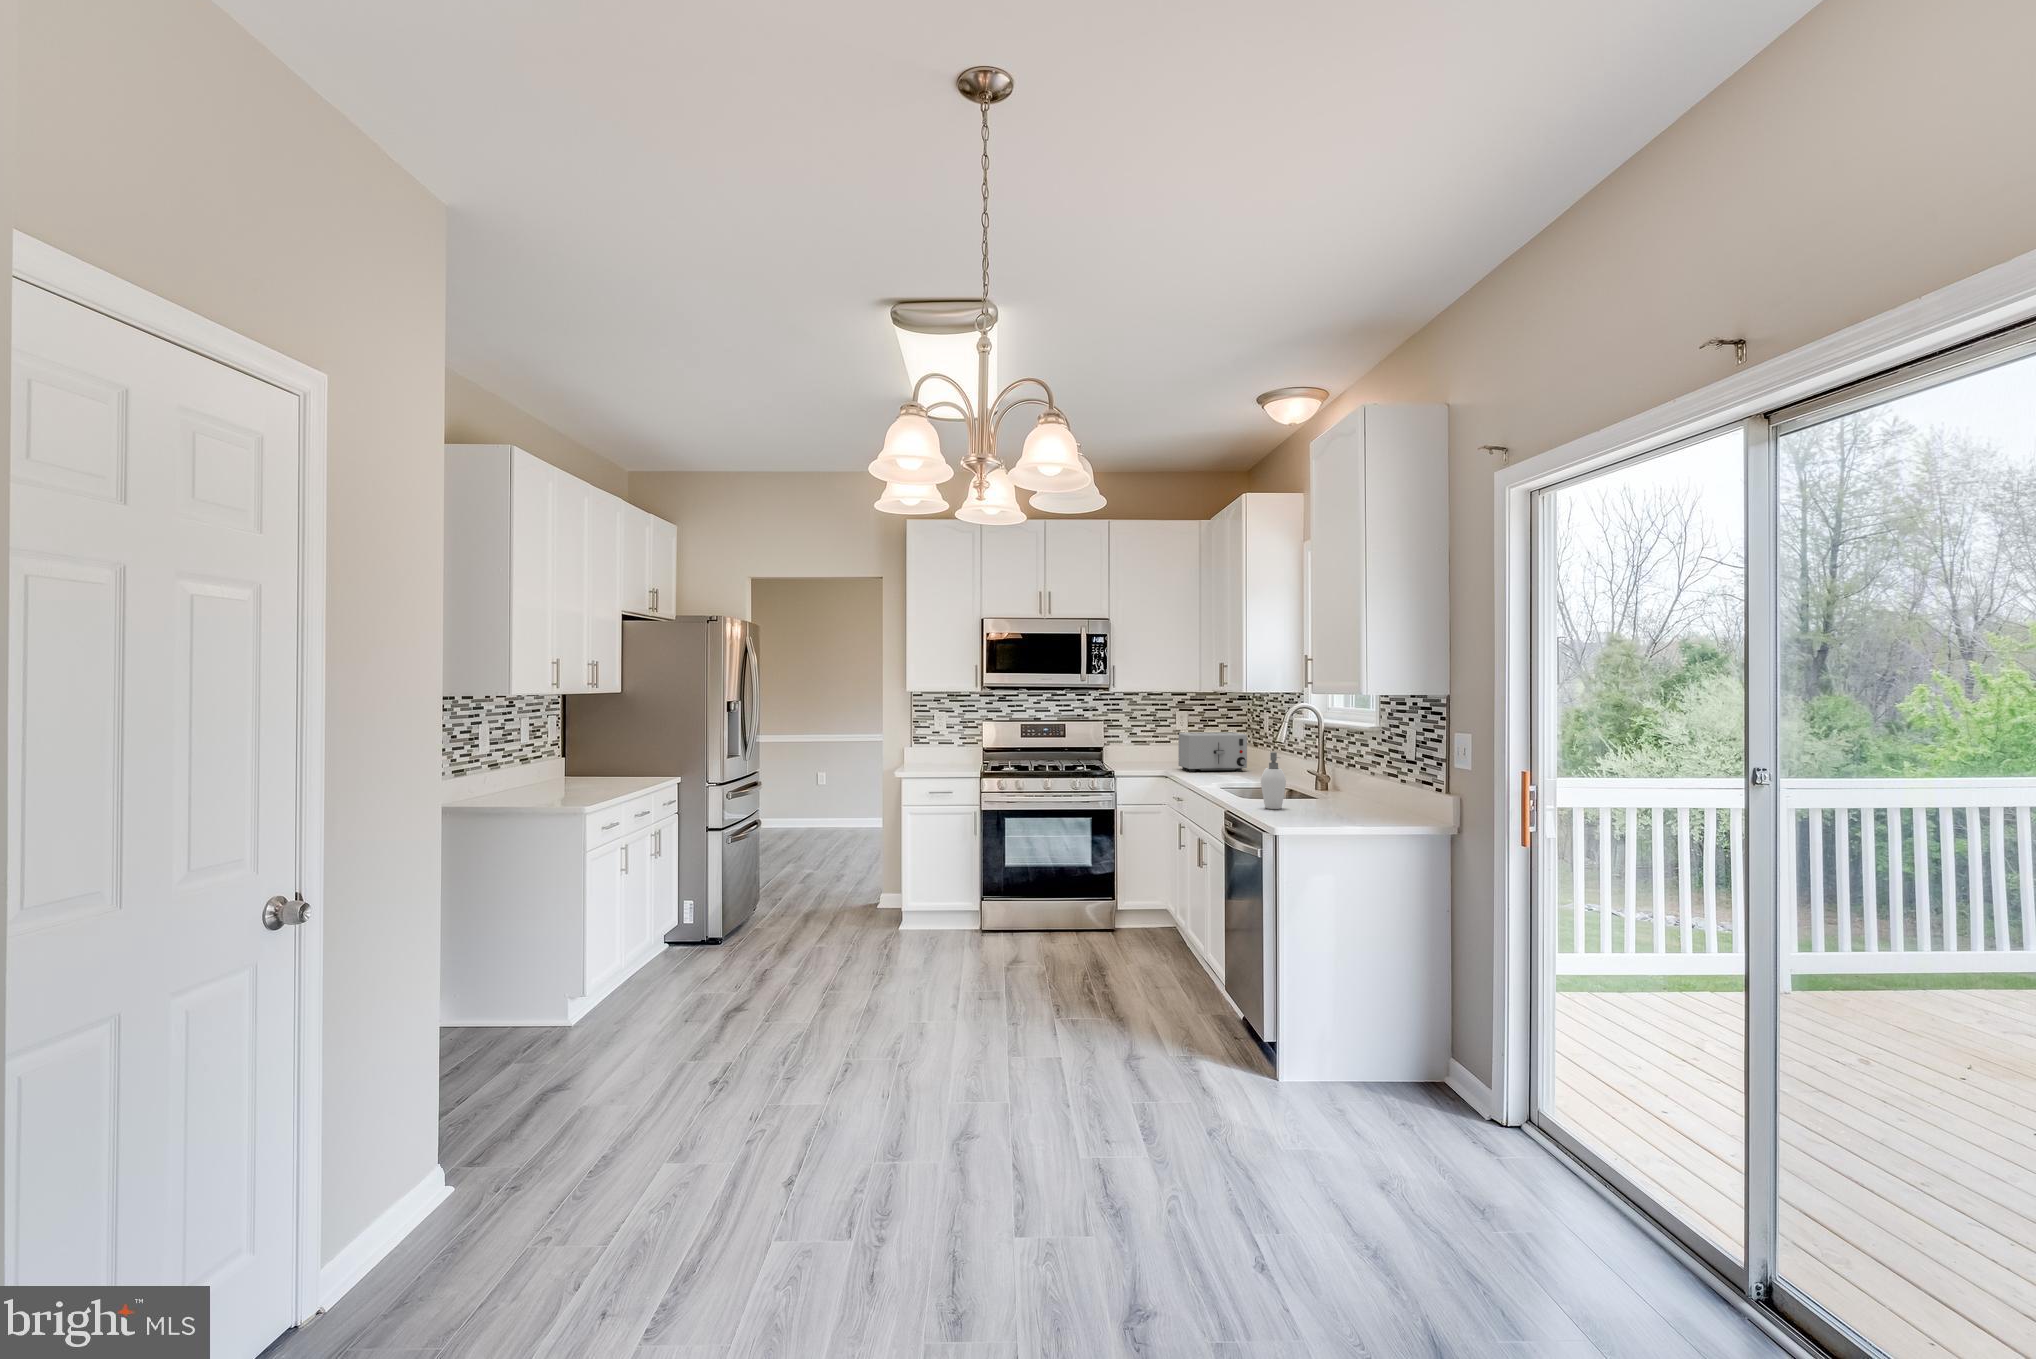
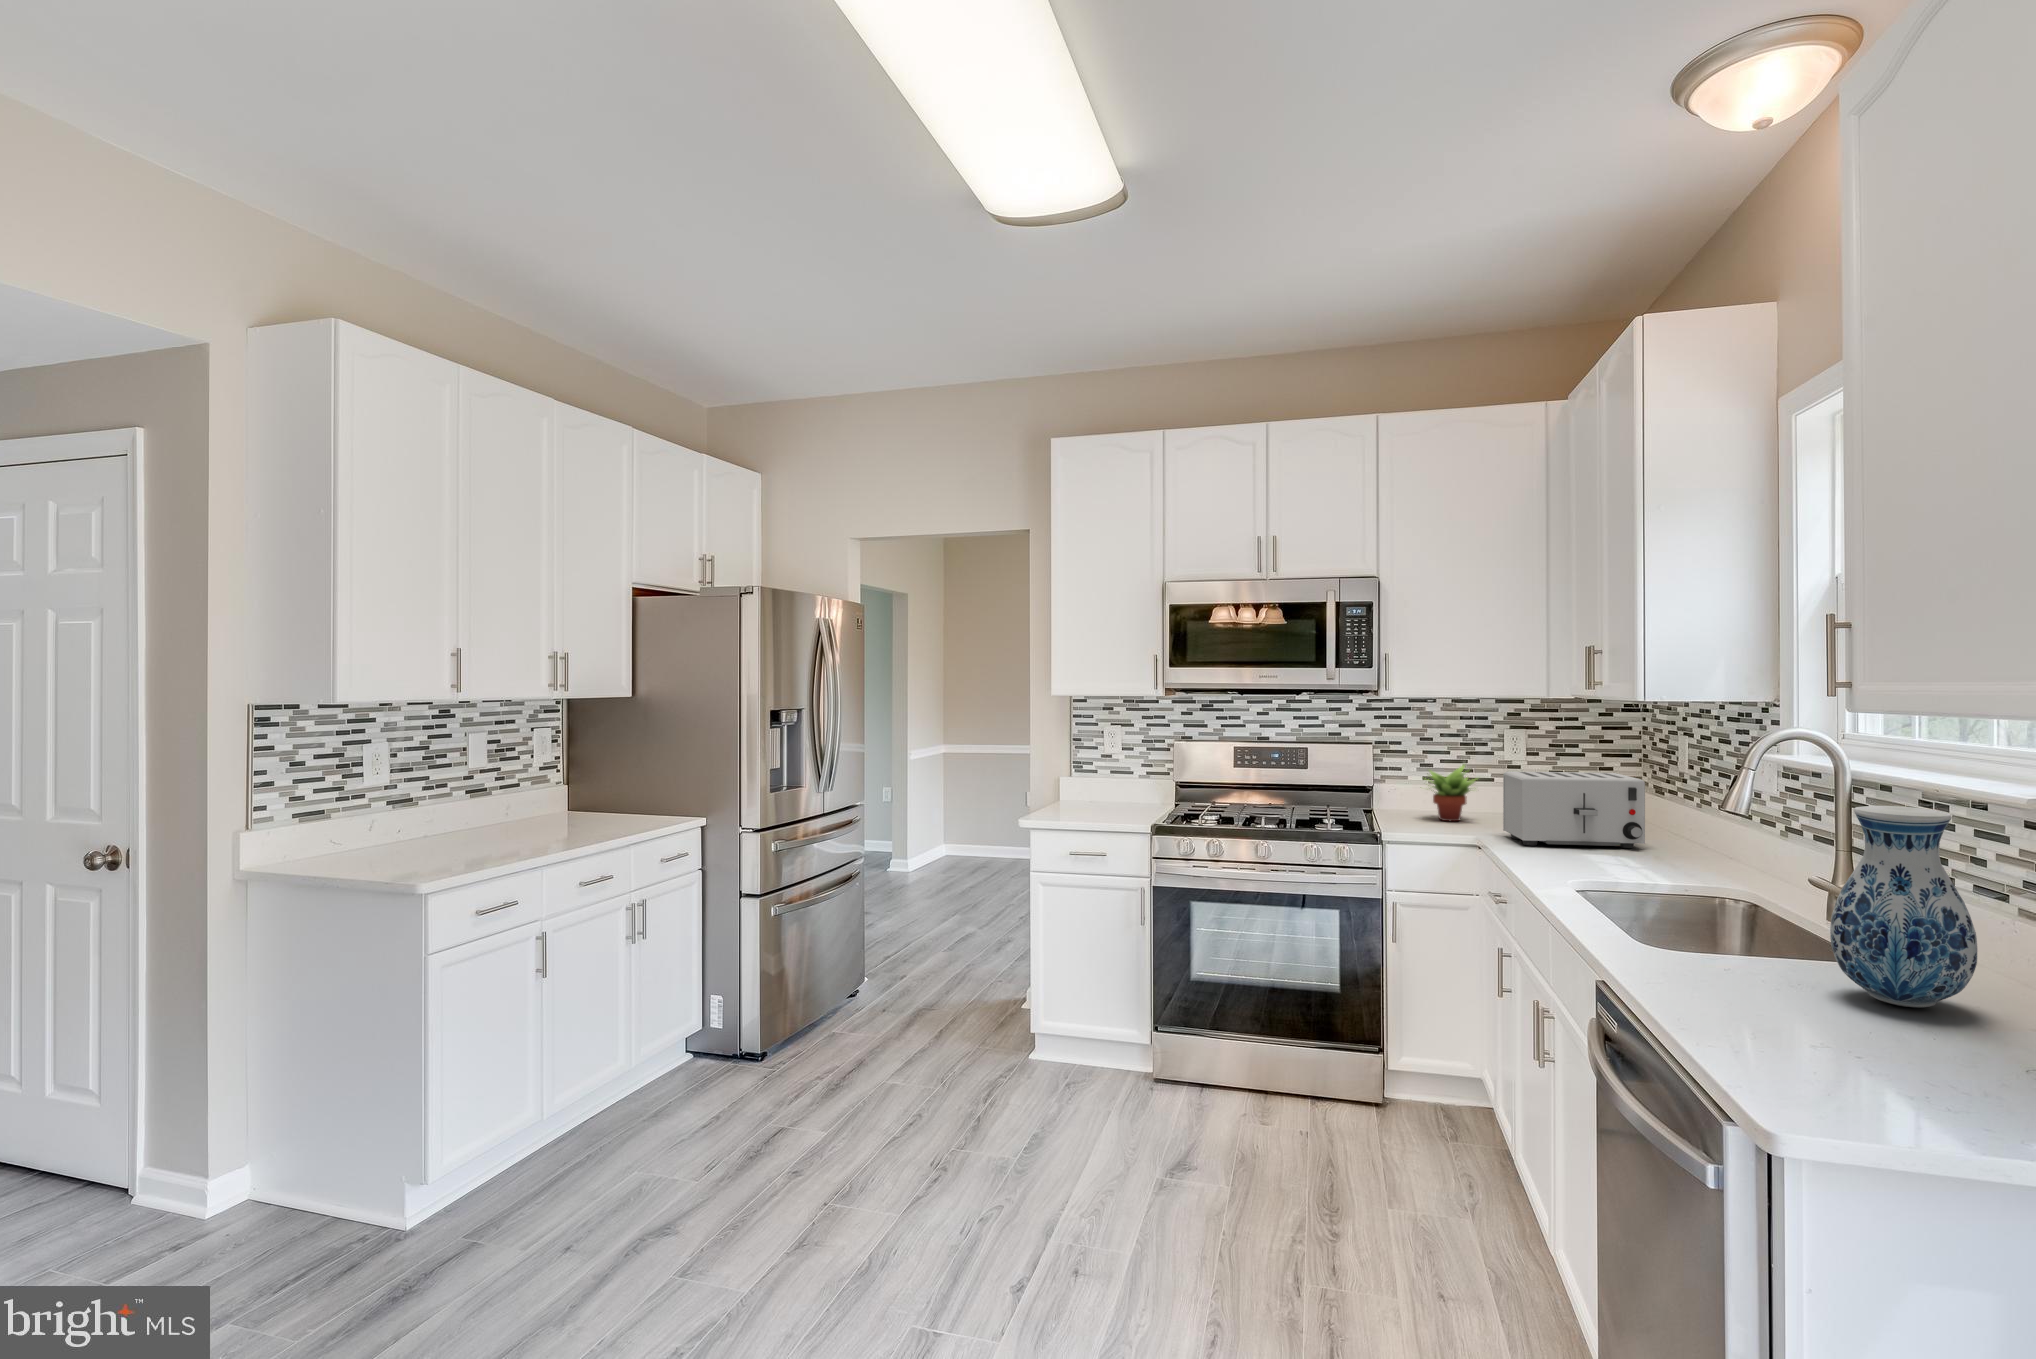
vase: none [1305,730,1349,805] -> present [1830,806,1978,1007]
succulent plant: none [1132,731,1164,764] -> present [1428,765,1475,821]
soap dispenser: present [1261,752,1286,809] -> none [1701,862,1779,1015]

